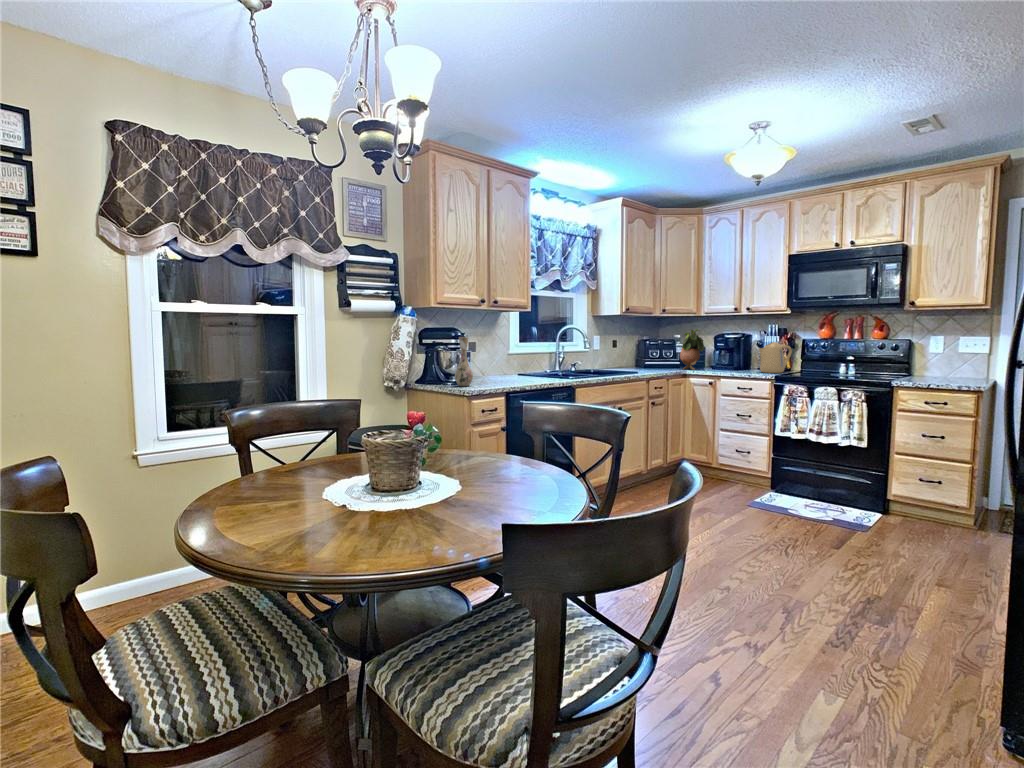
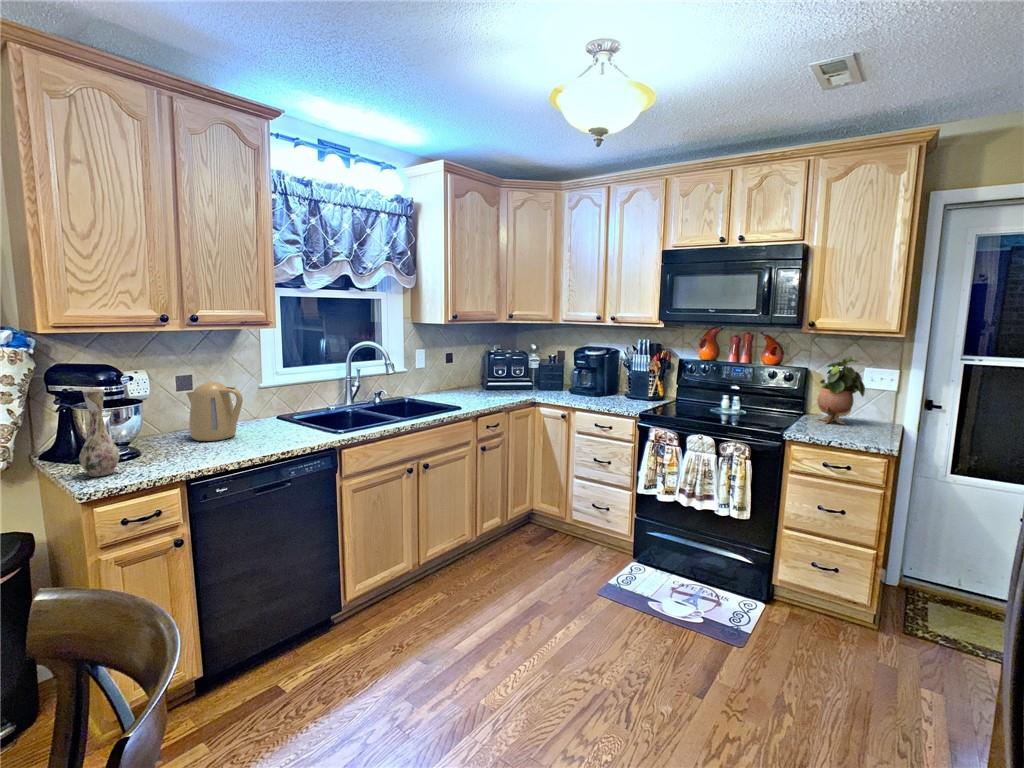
potted plant: present [680,329,704,369] -> present [817,356,865,425]
kettle: present [758,342,792,373] -> present [186,381,243,441]

